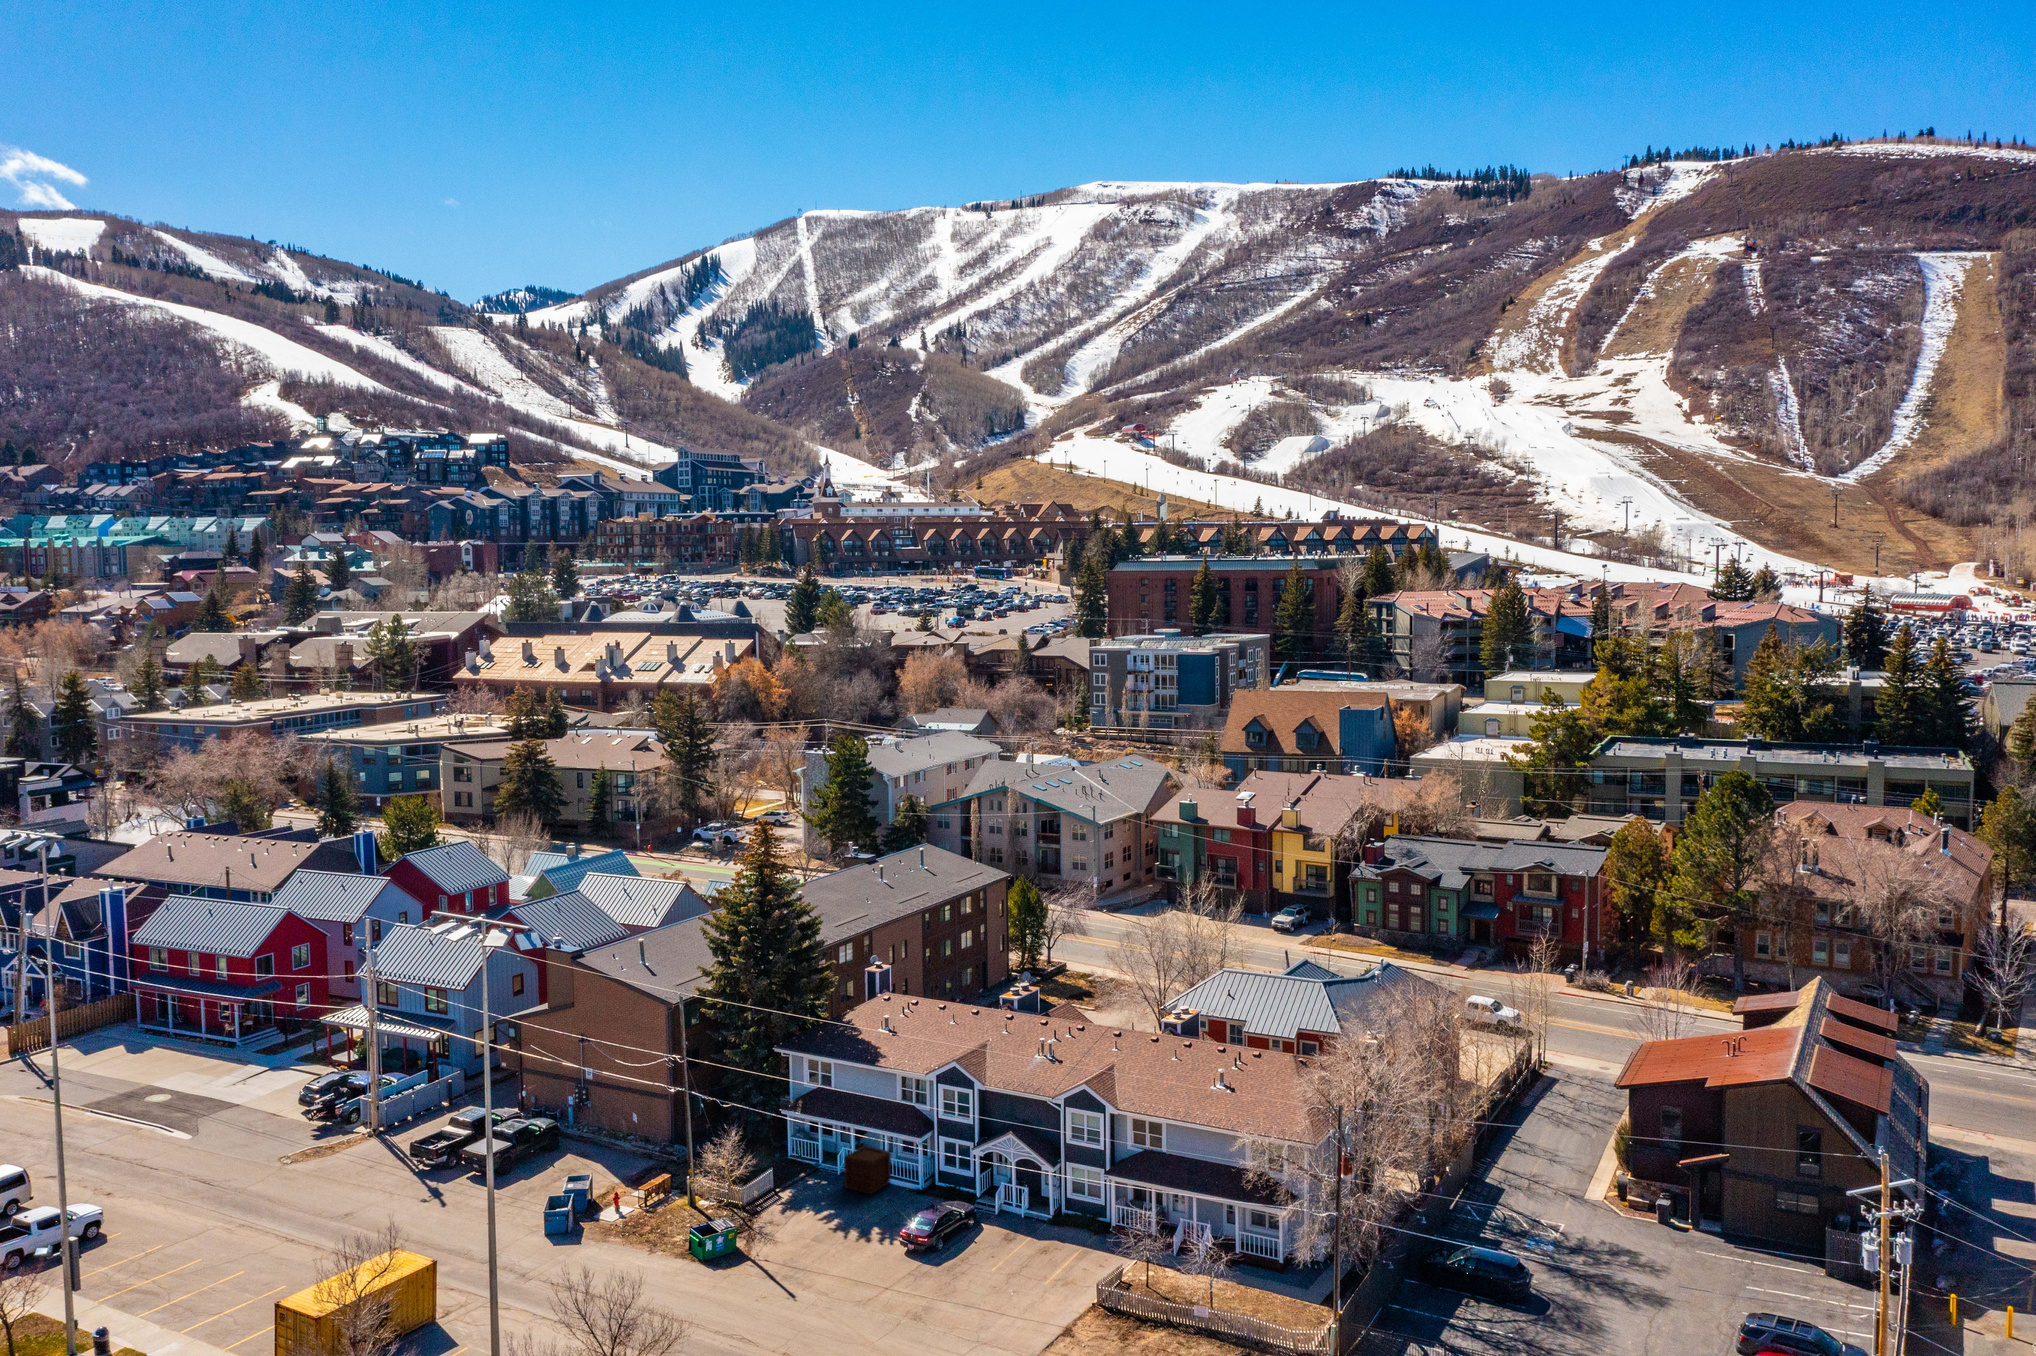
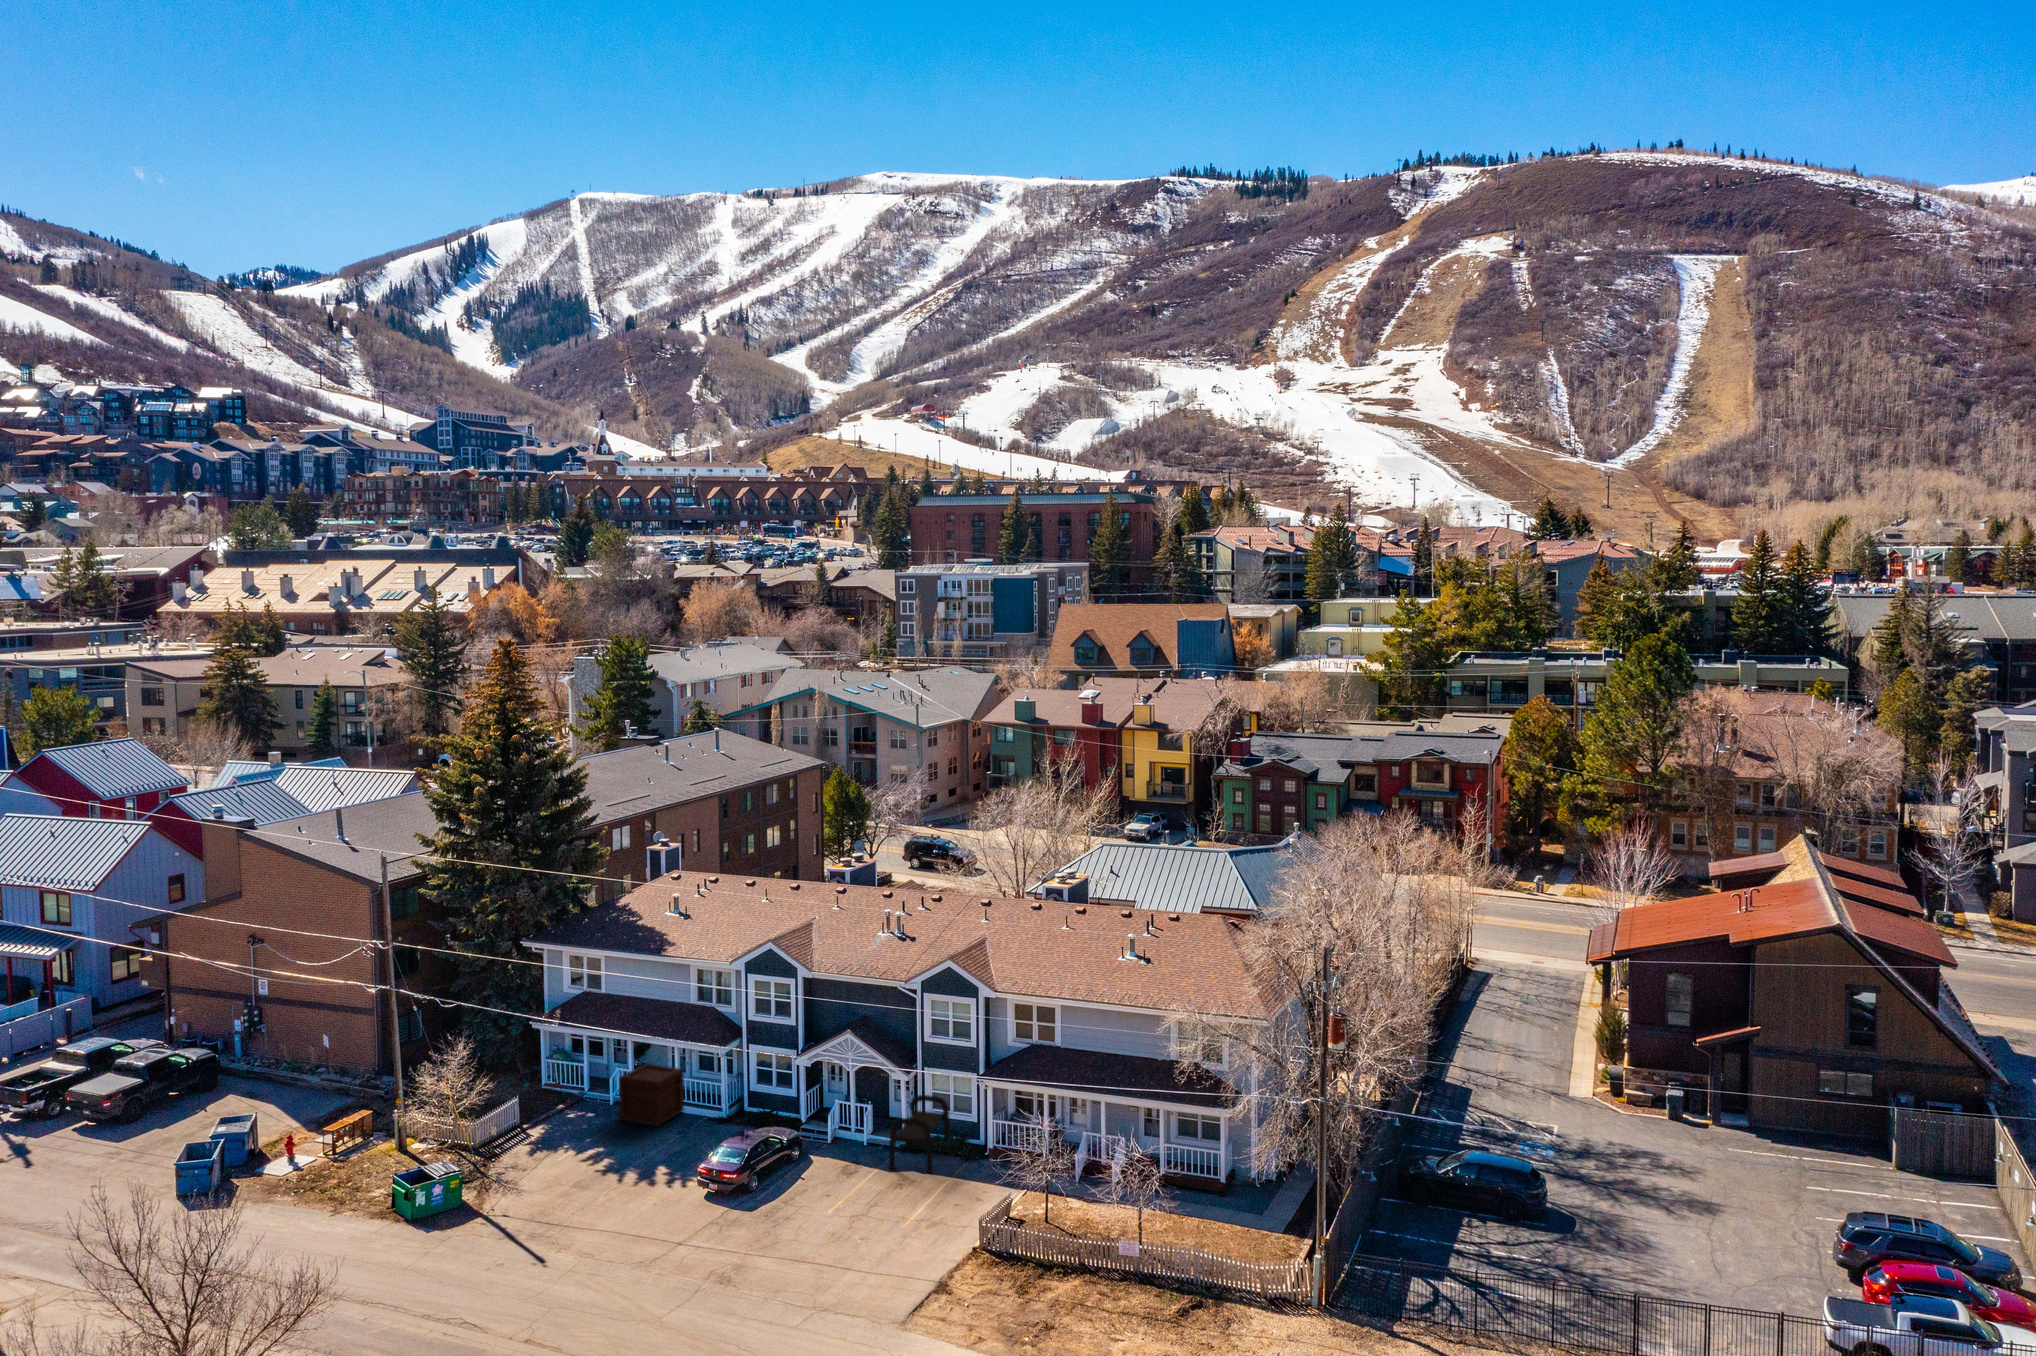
bench: none [1037,1182,1085,1243] -> present [888,1095,950,1173]

